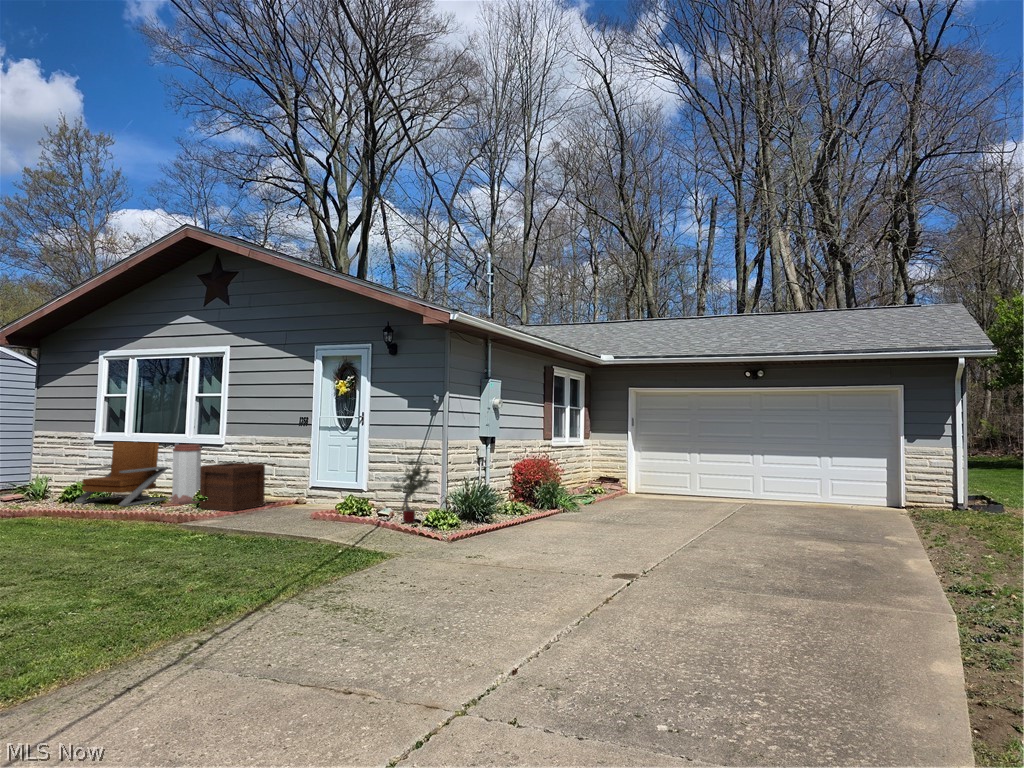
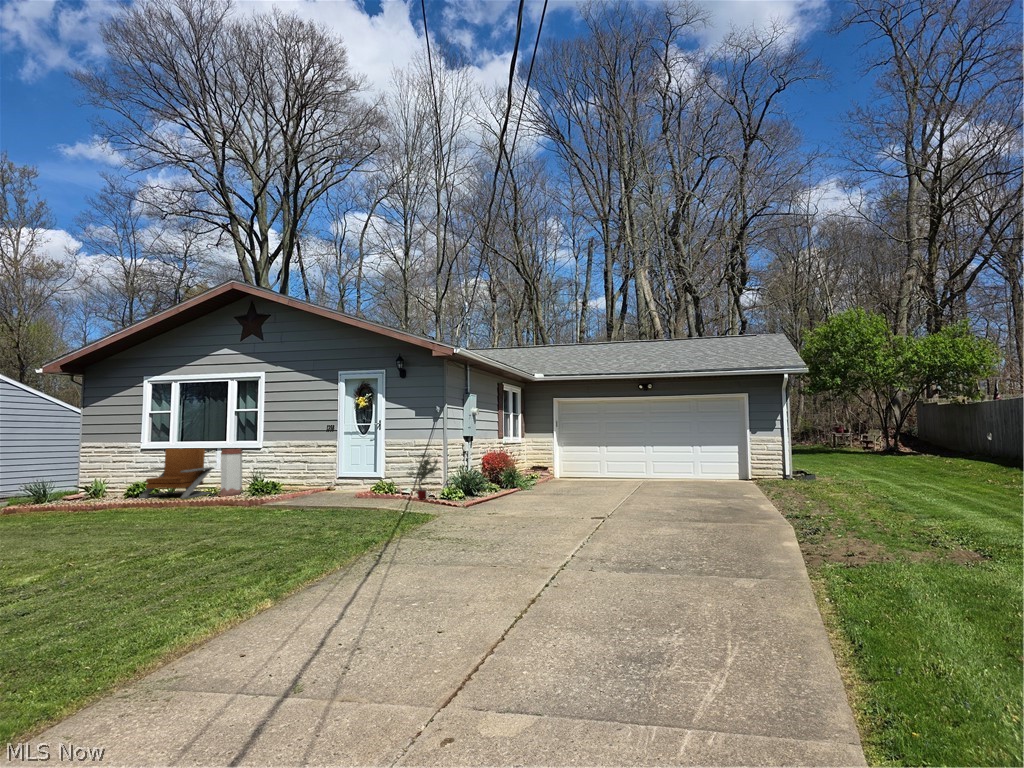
wooden crate: present [200,463,265,511] -> none [250,462,298,498]

